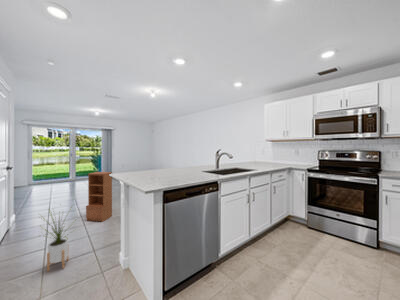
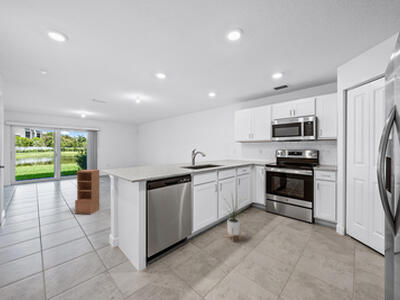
house plant: present [45,209,71,271] -> present [227,207,241,239]

